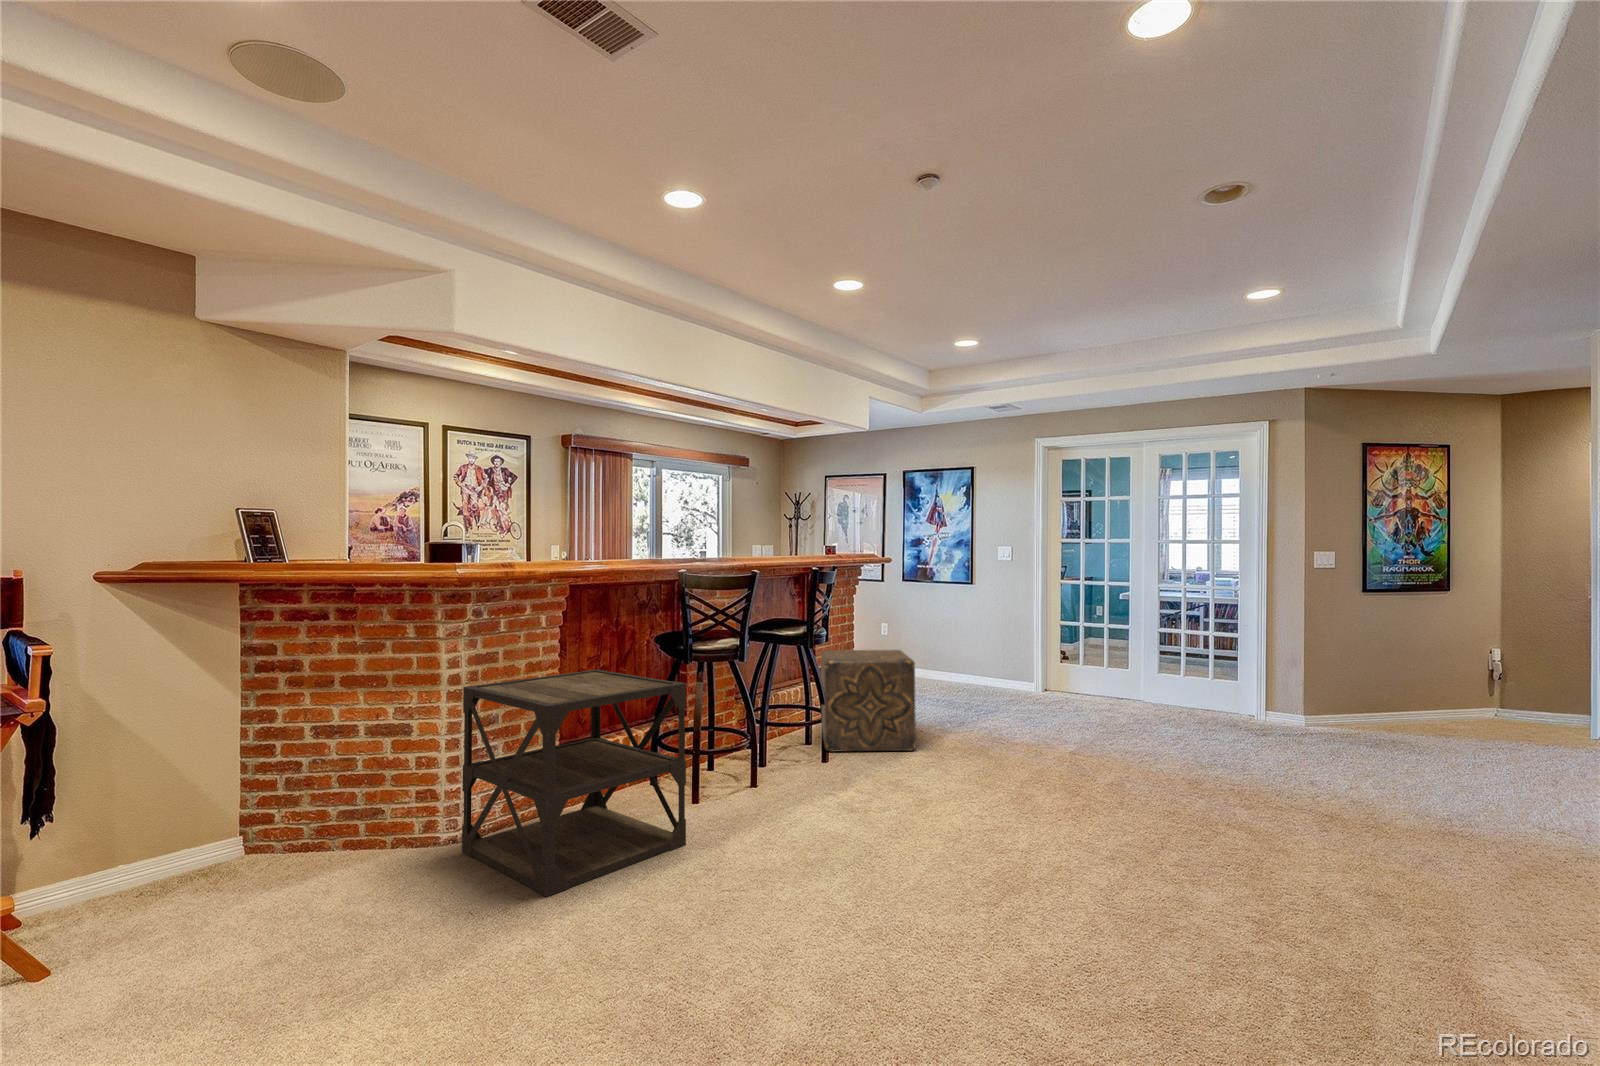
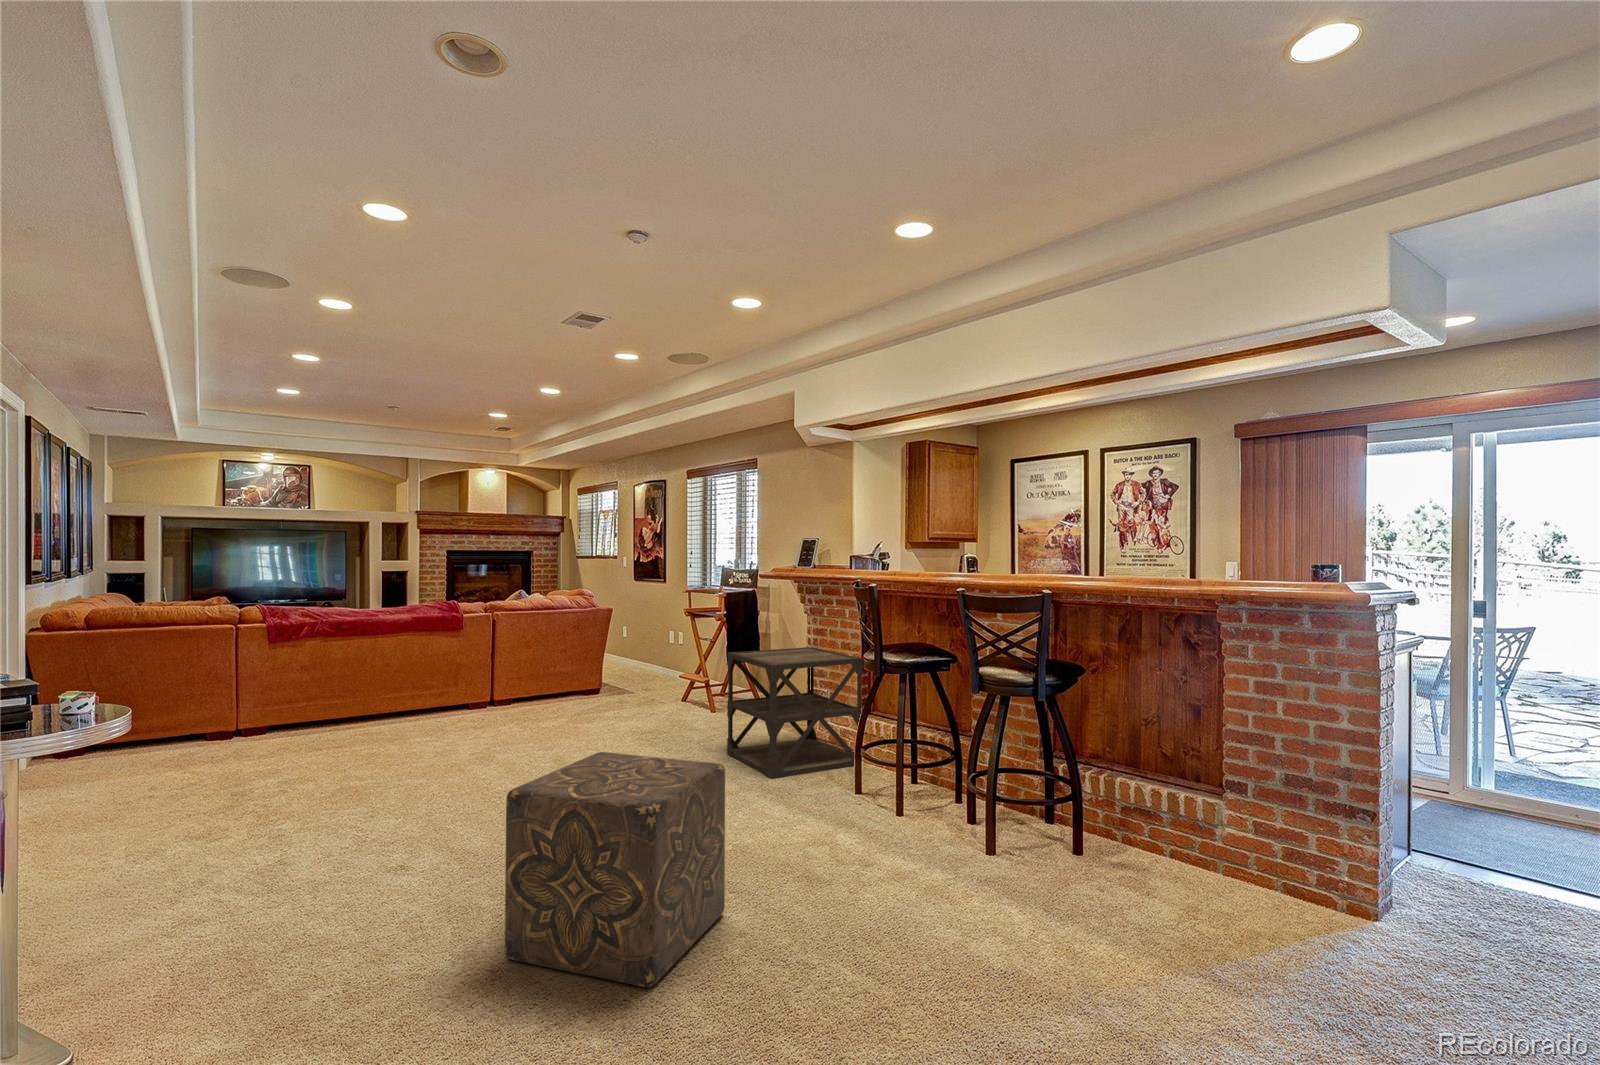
ottoman: present [821,650,916,752] -> present [505,752,725,988]

